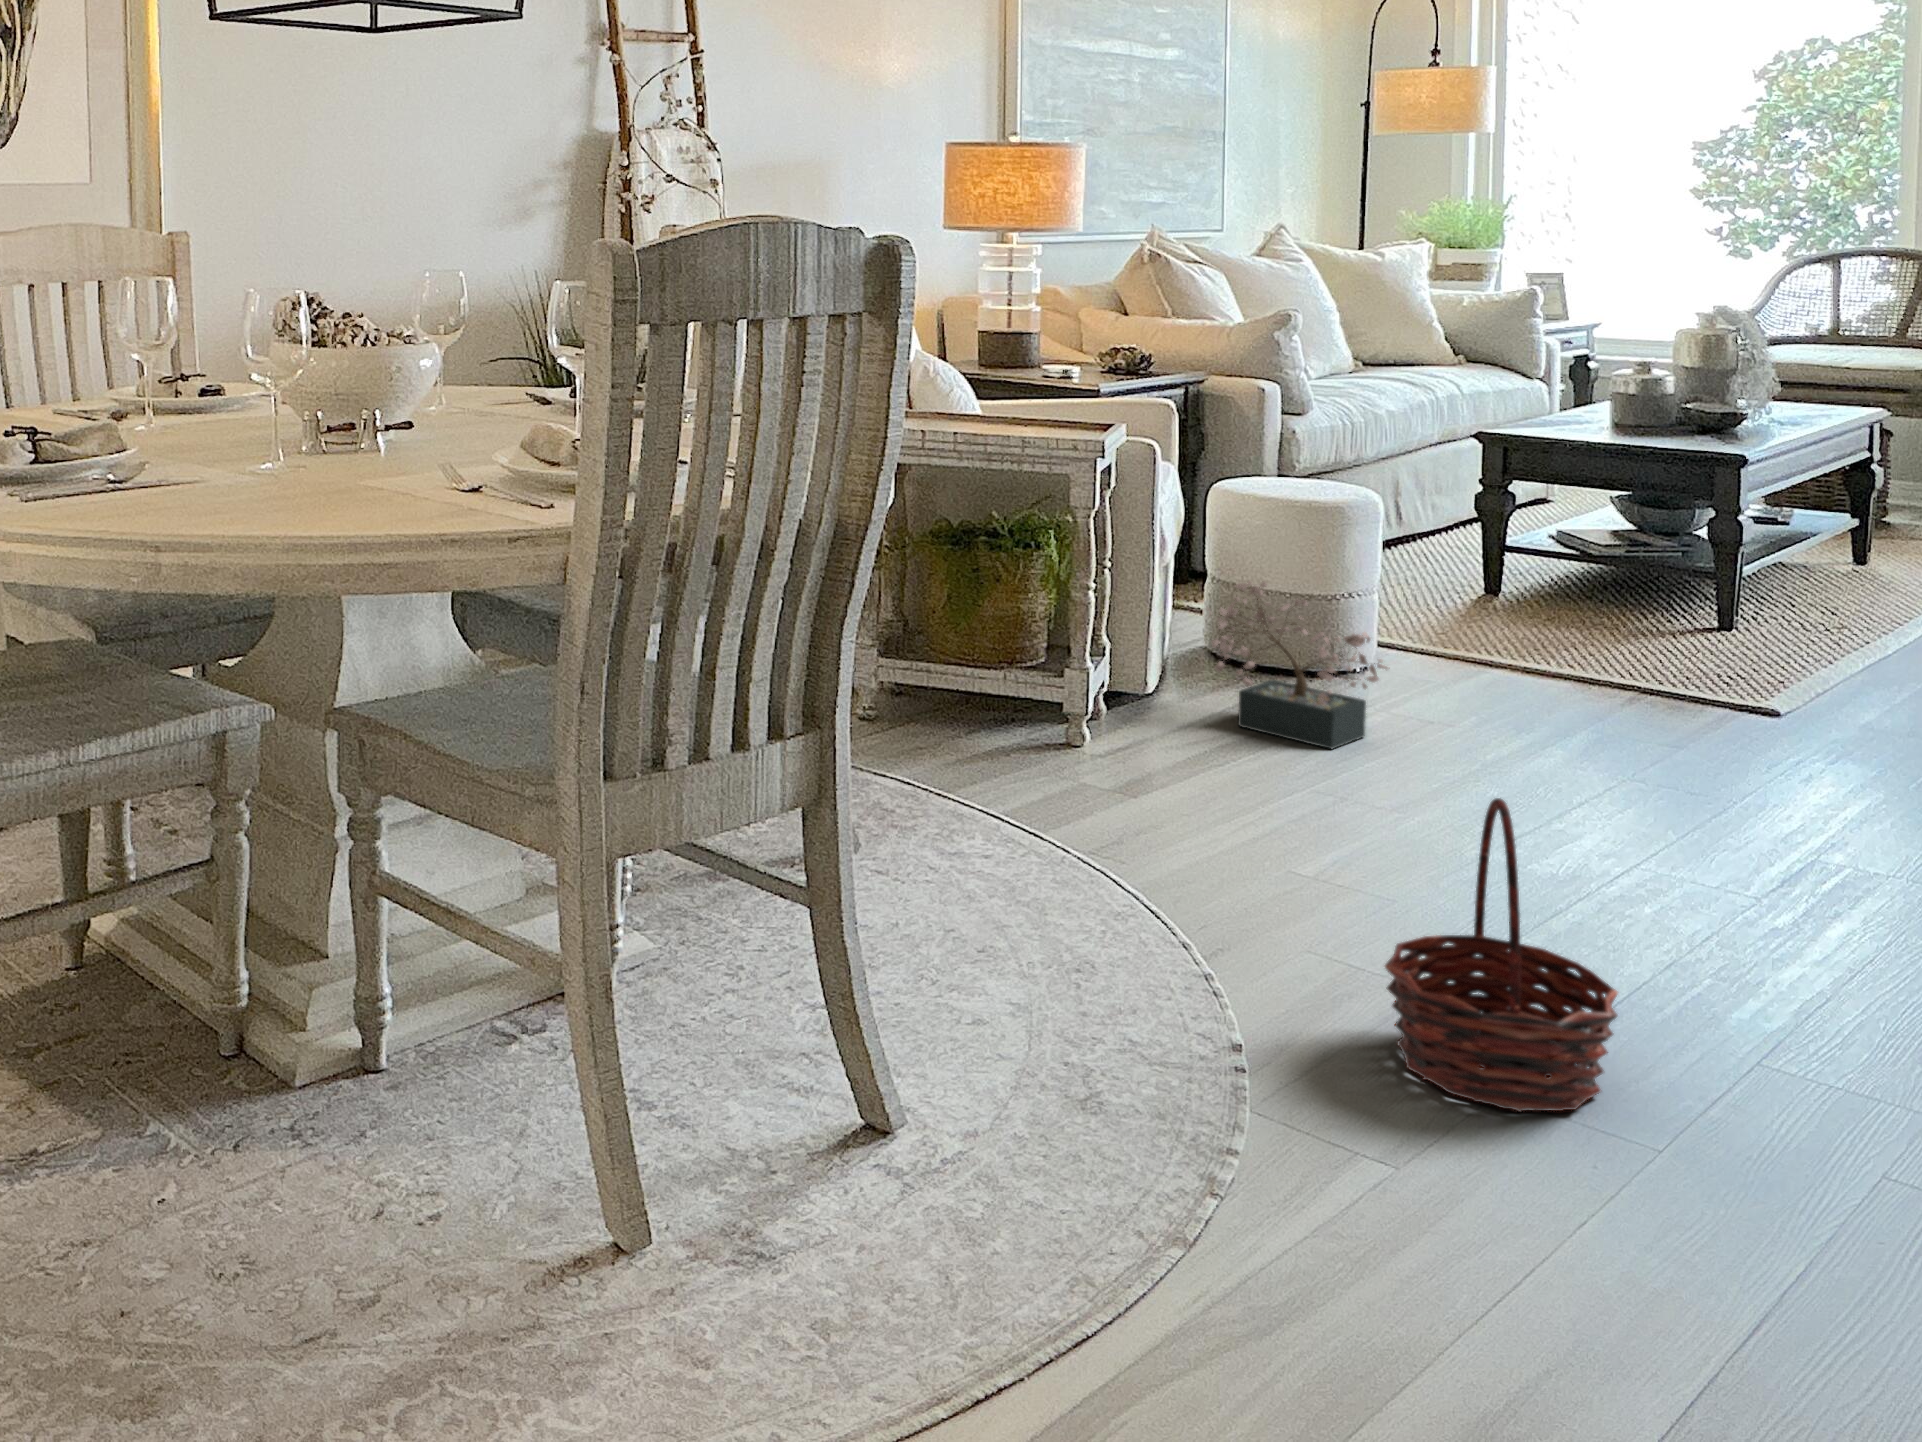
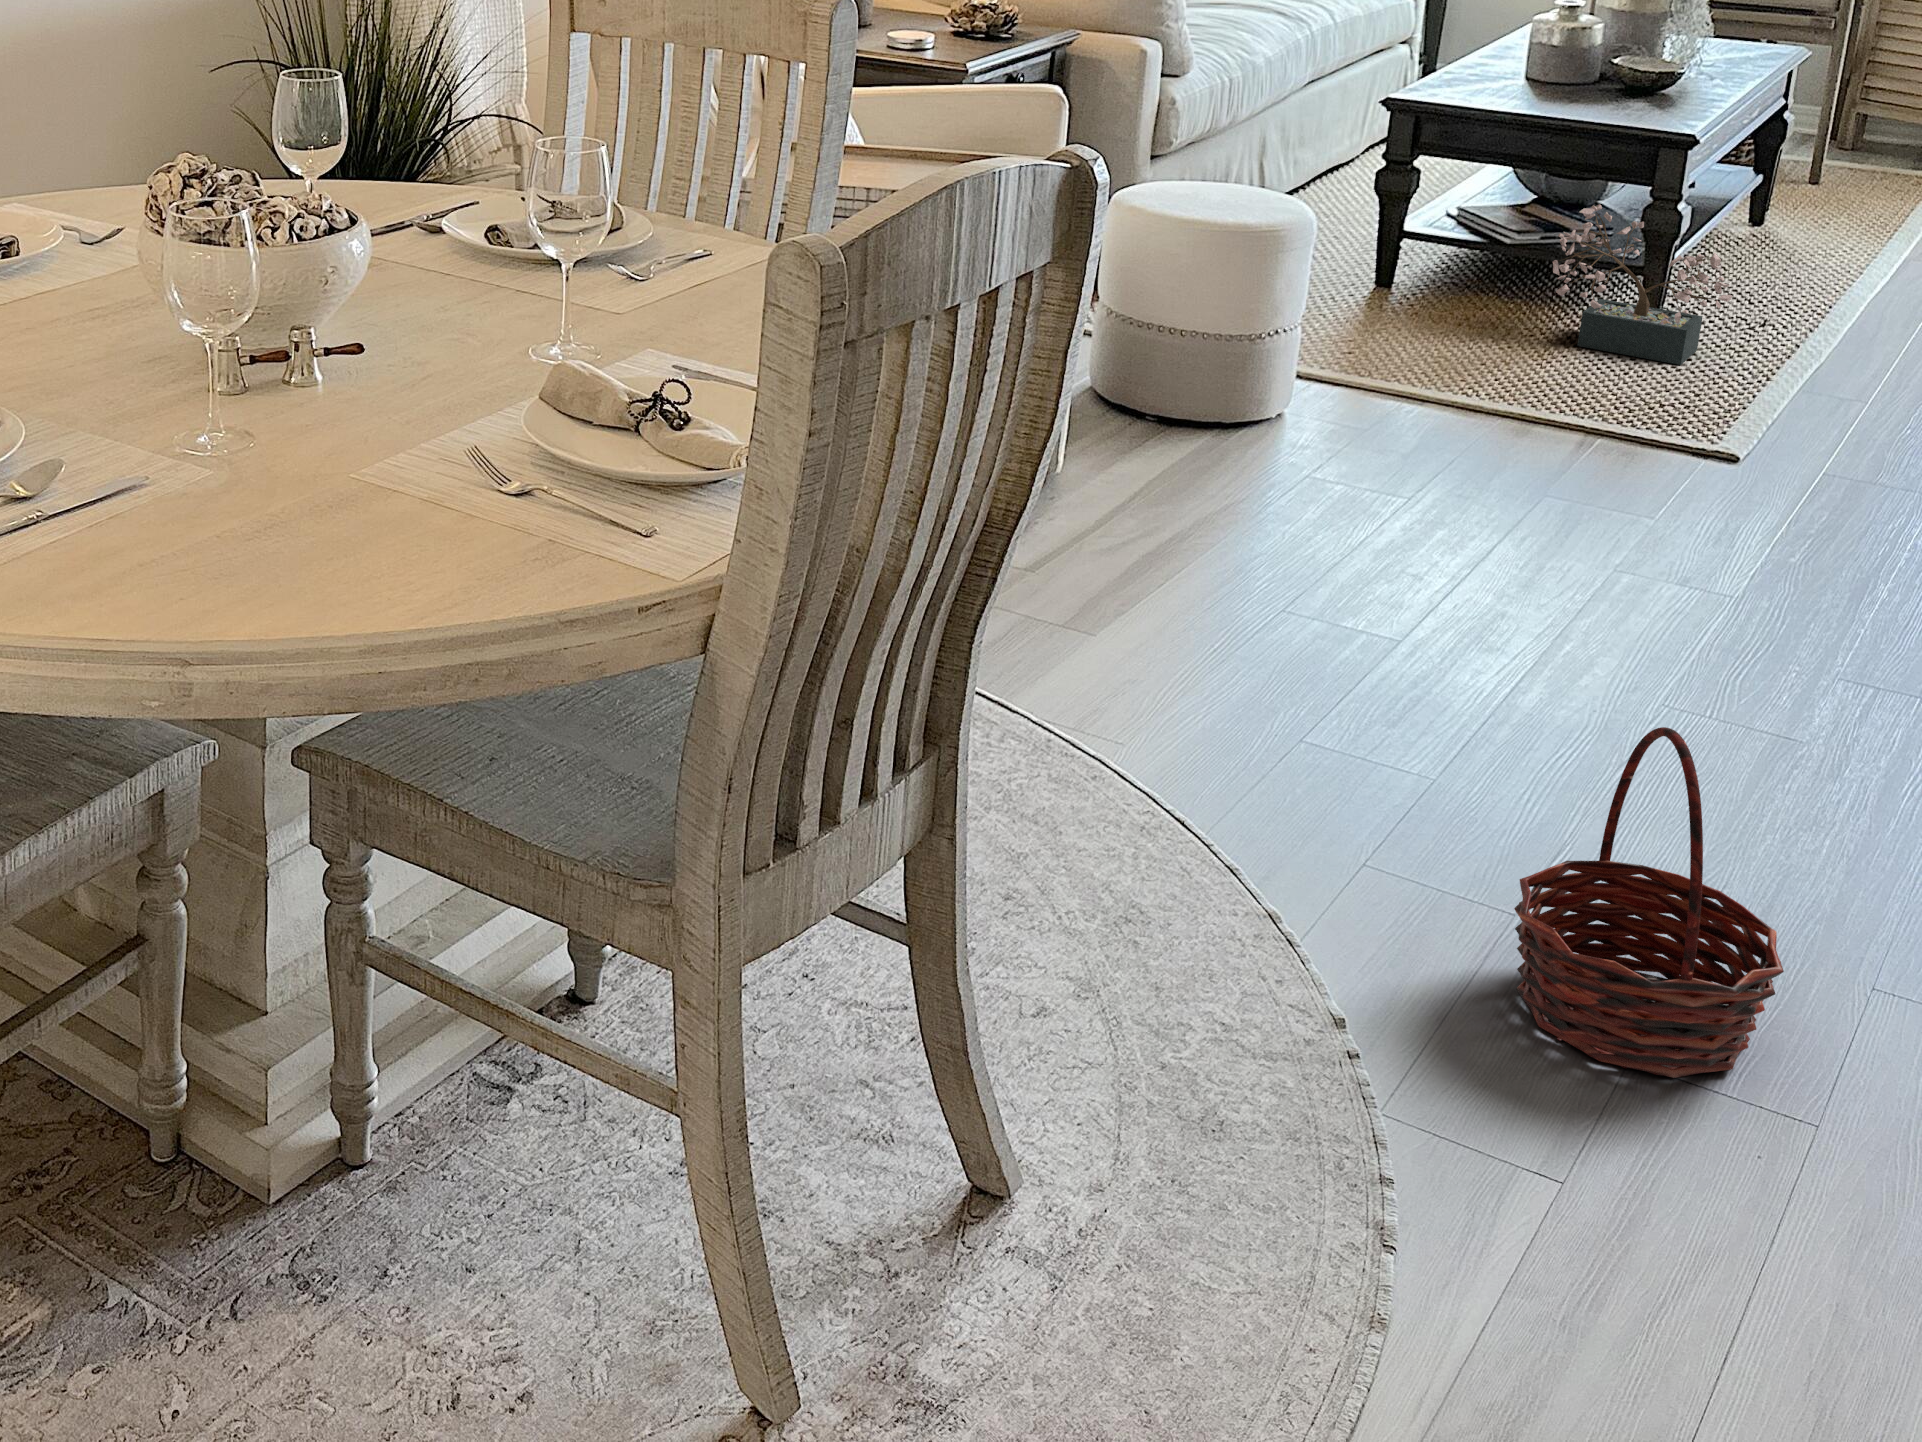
decorative plant: present [1207,581,1390,749] -> present [1553,204,1732,365]

